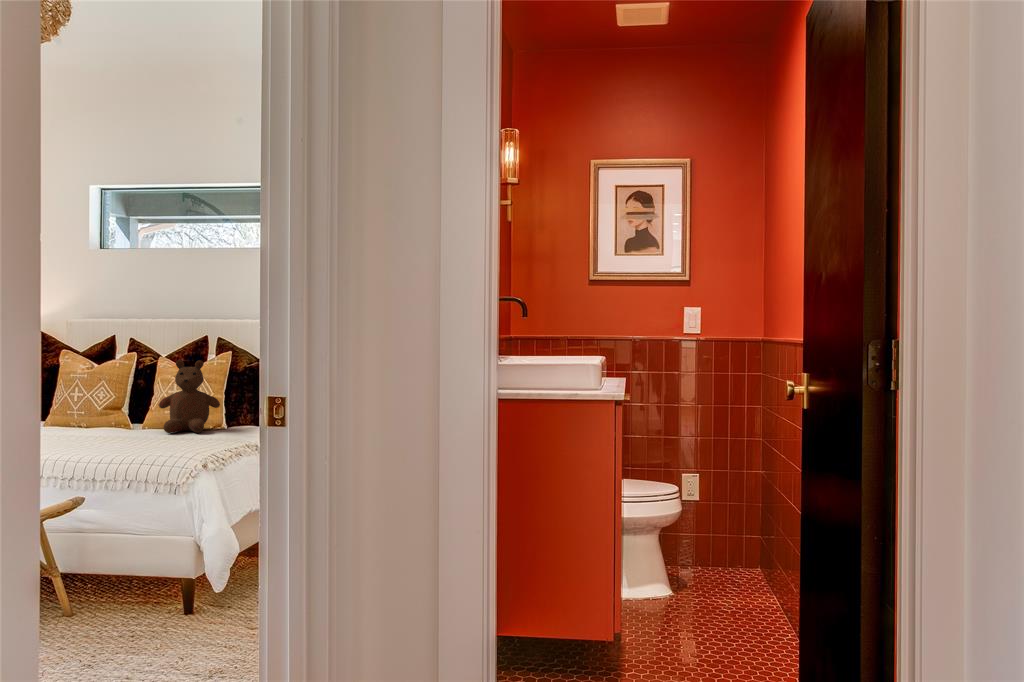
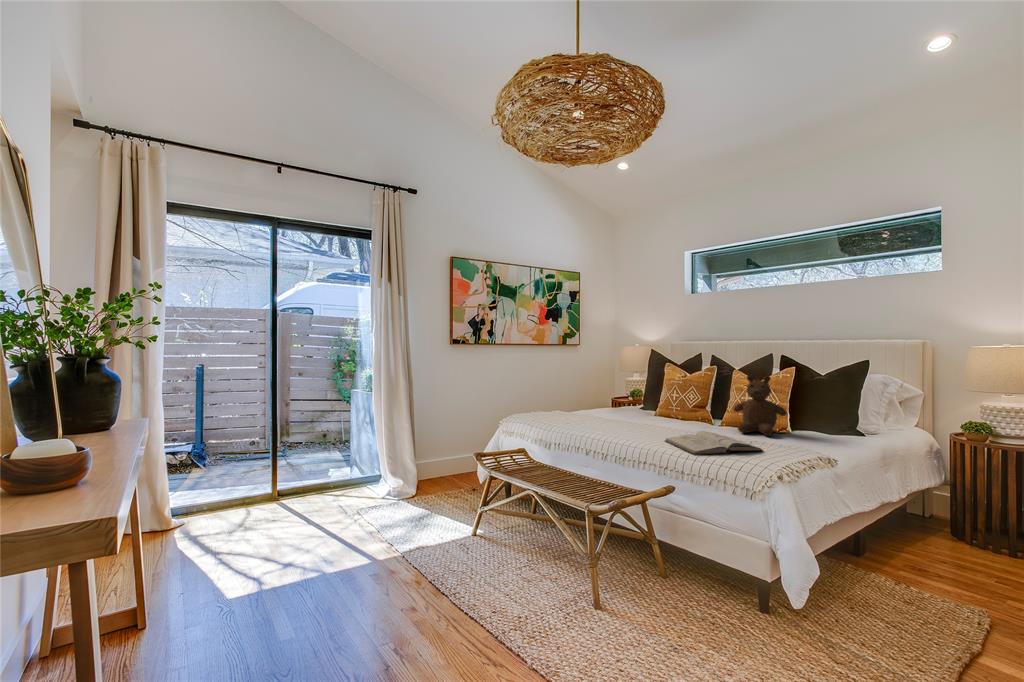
book: none [66,433,191,457] -> present [665,431,763,455]

